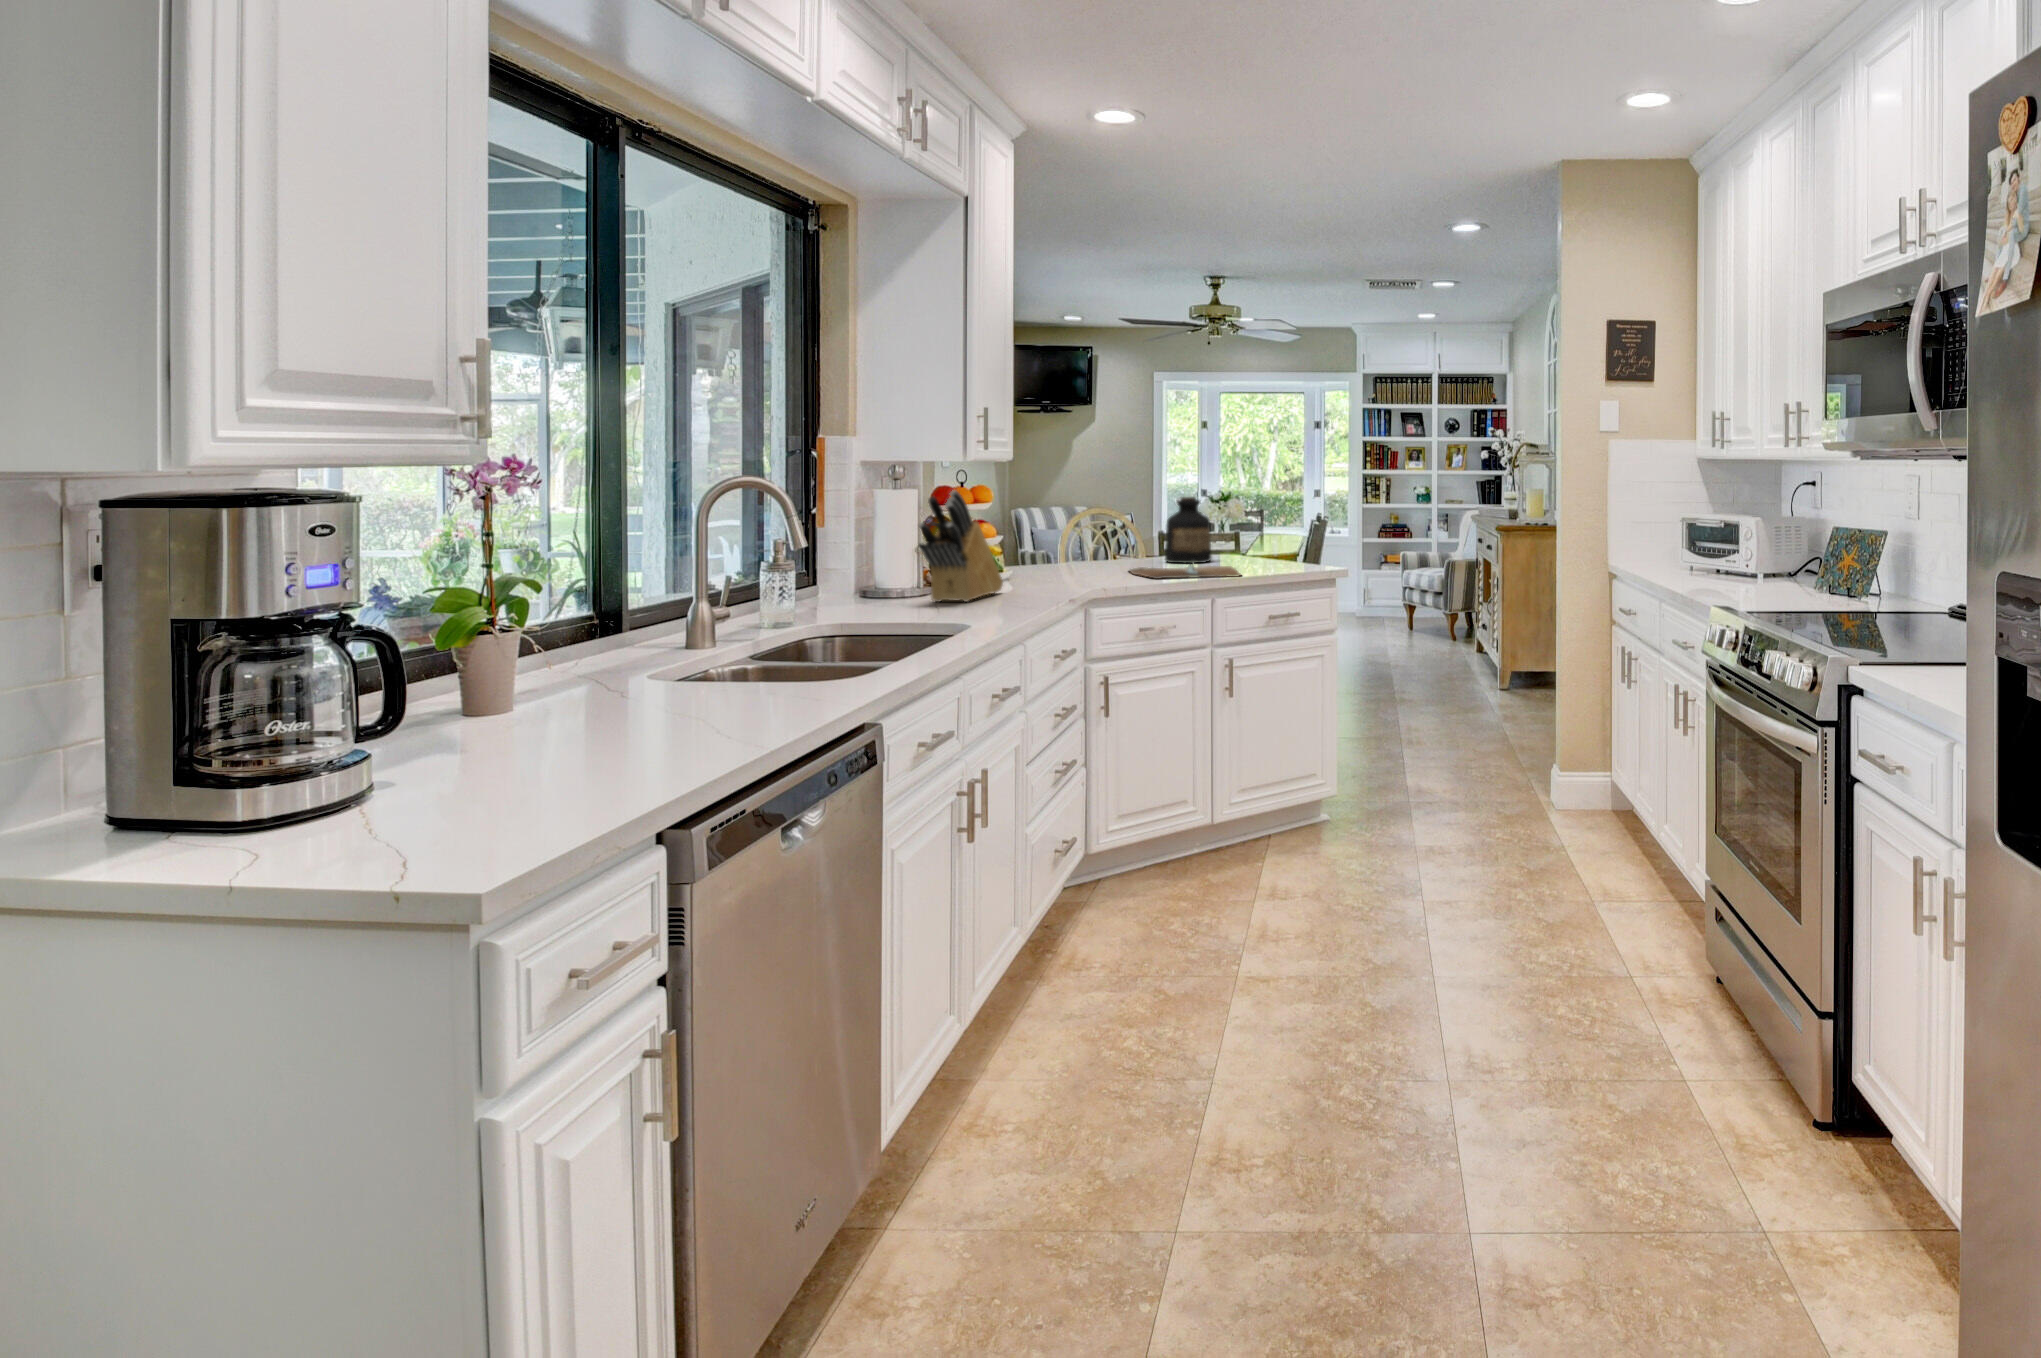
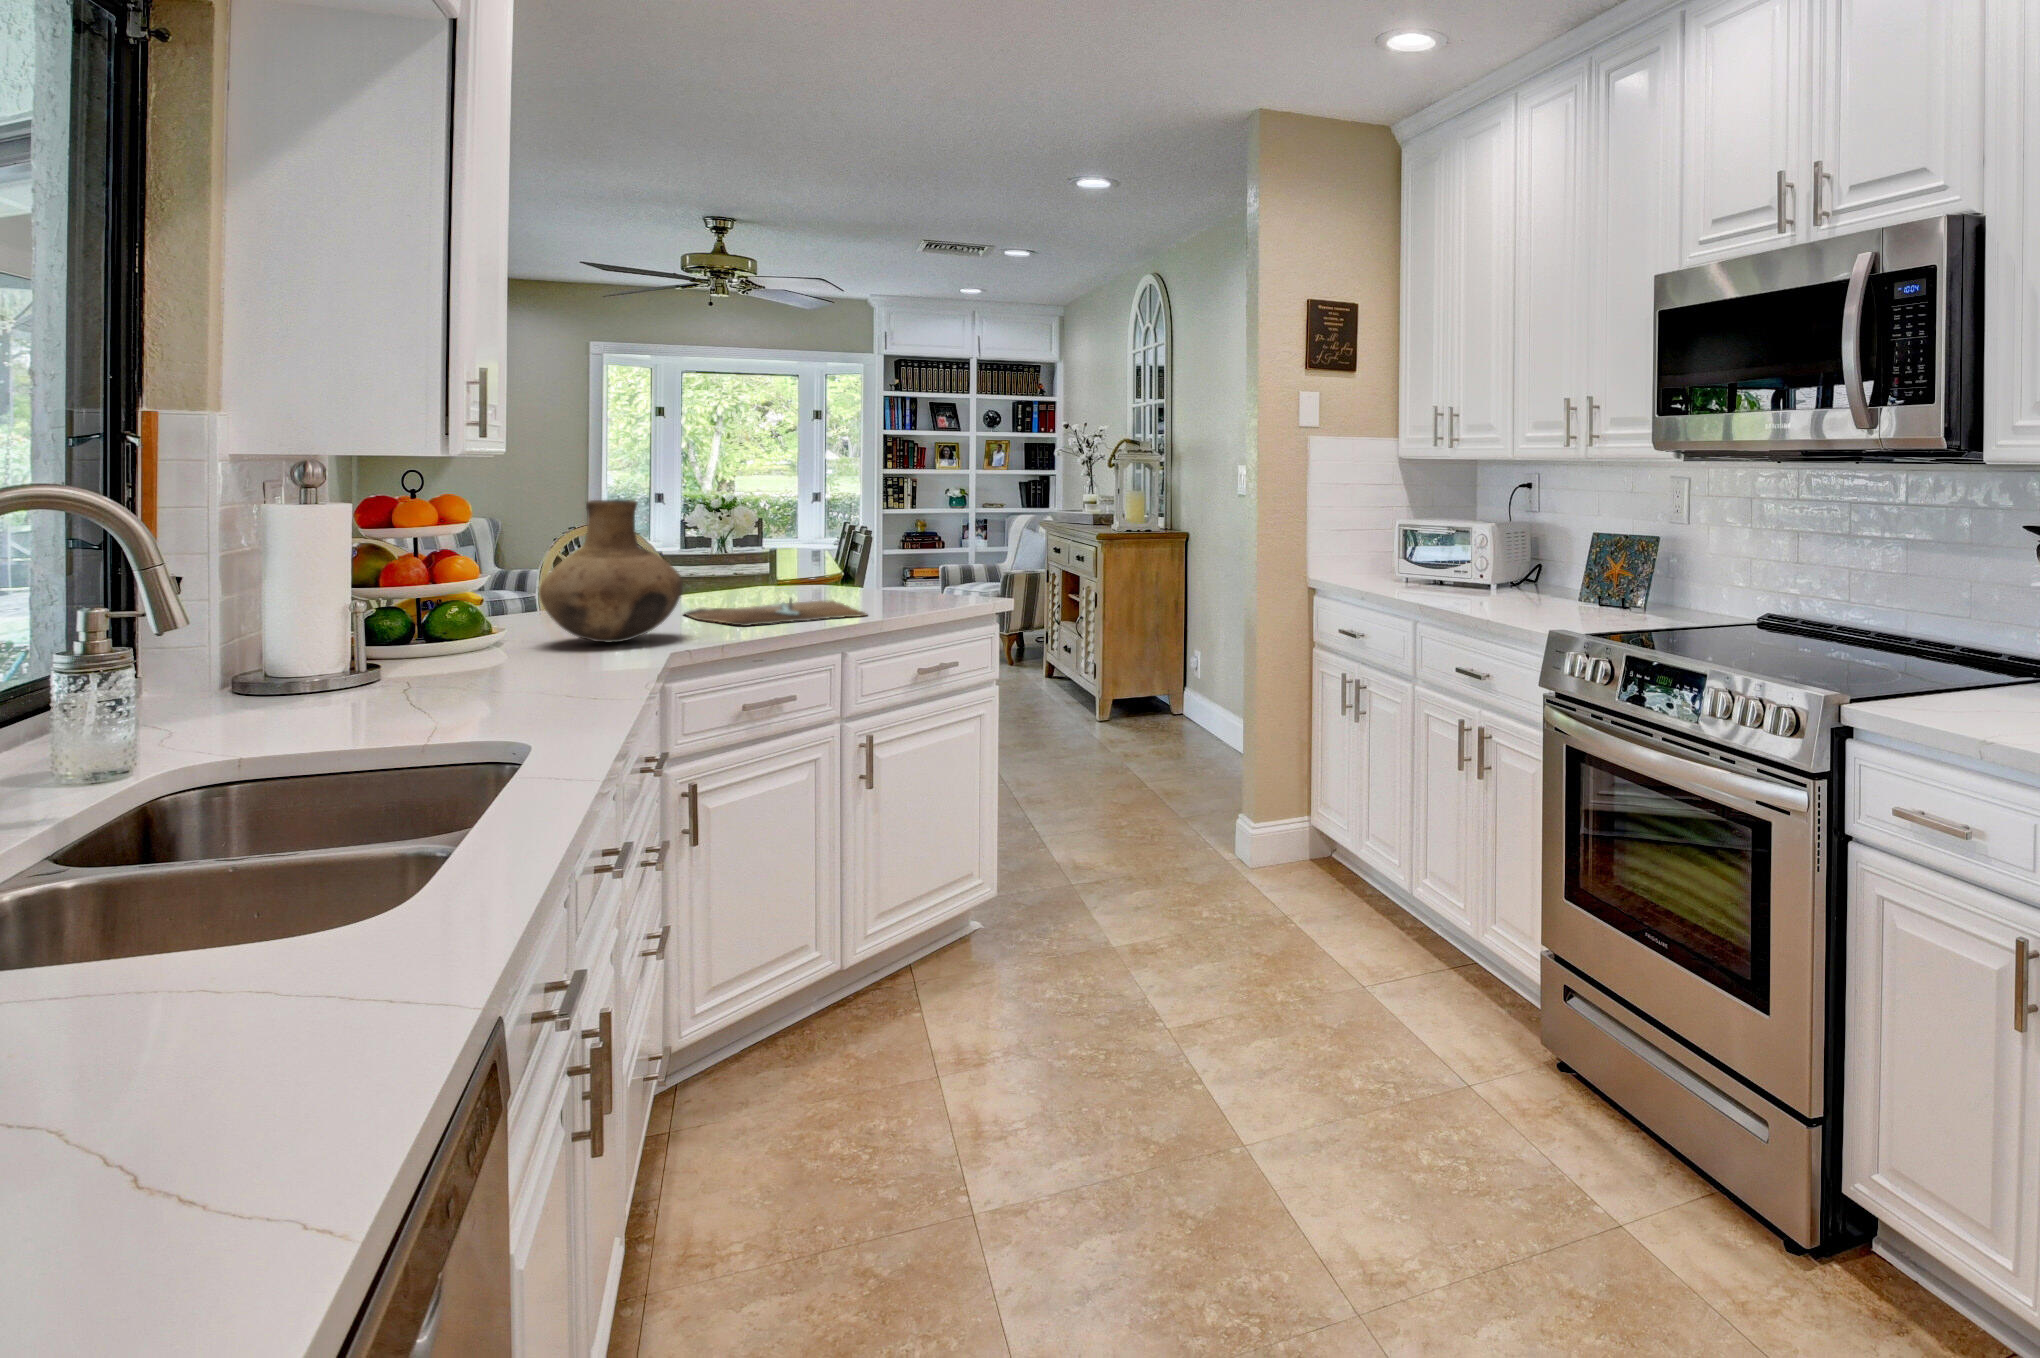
vase: none [1027,489,1112,584] -> present [539,500,683,643]
knife block: present [919,490,1003,602] -> none [368,505,511,691]
bottle: present [1165,497,1211,563] -> none [722,507,791,599]

